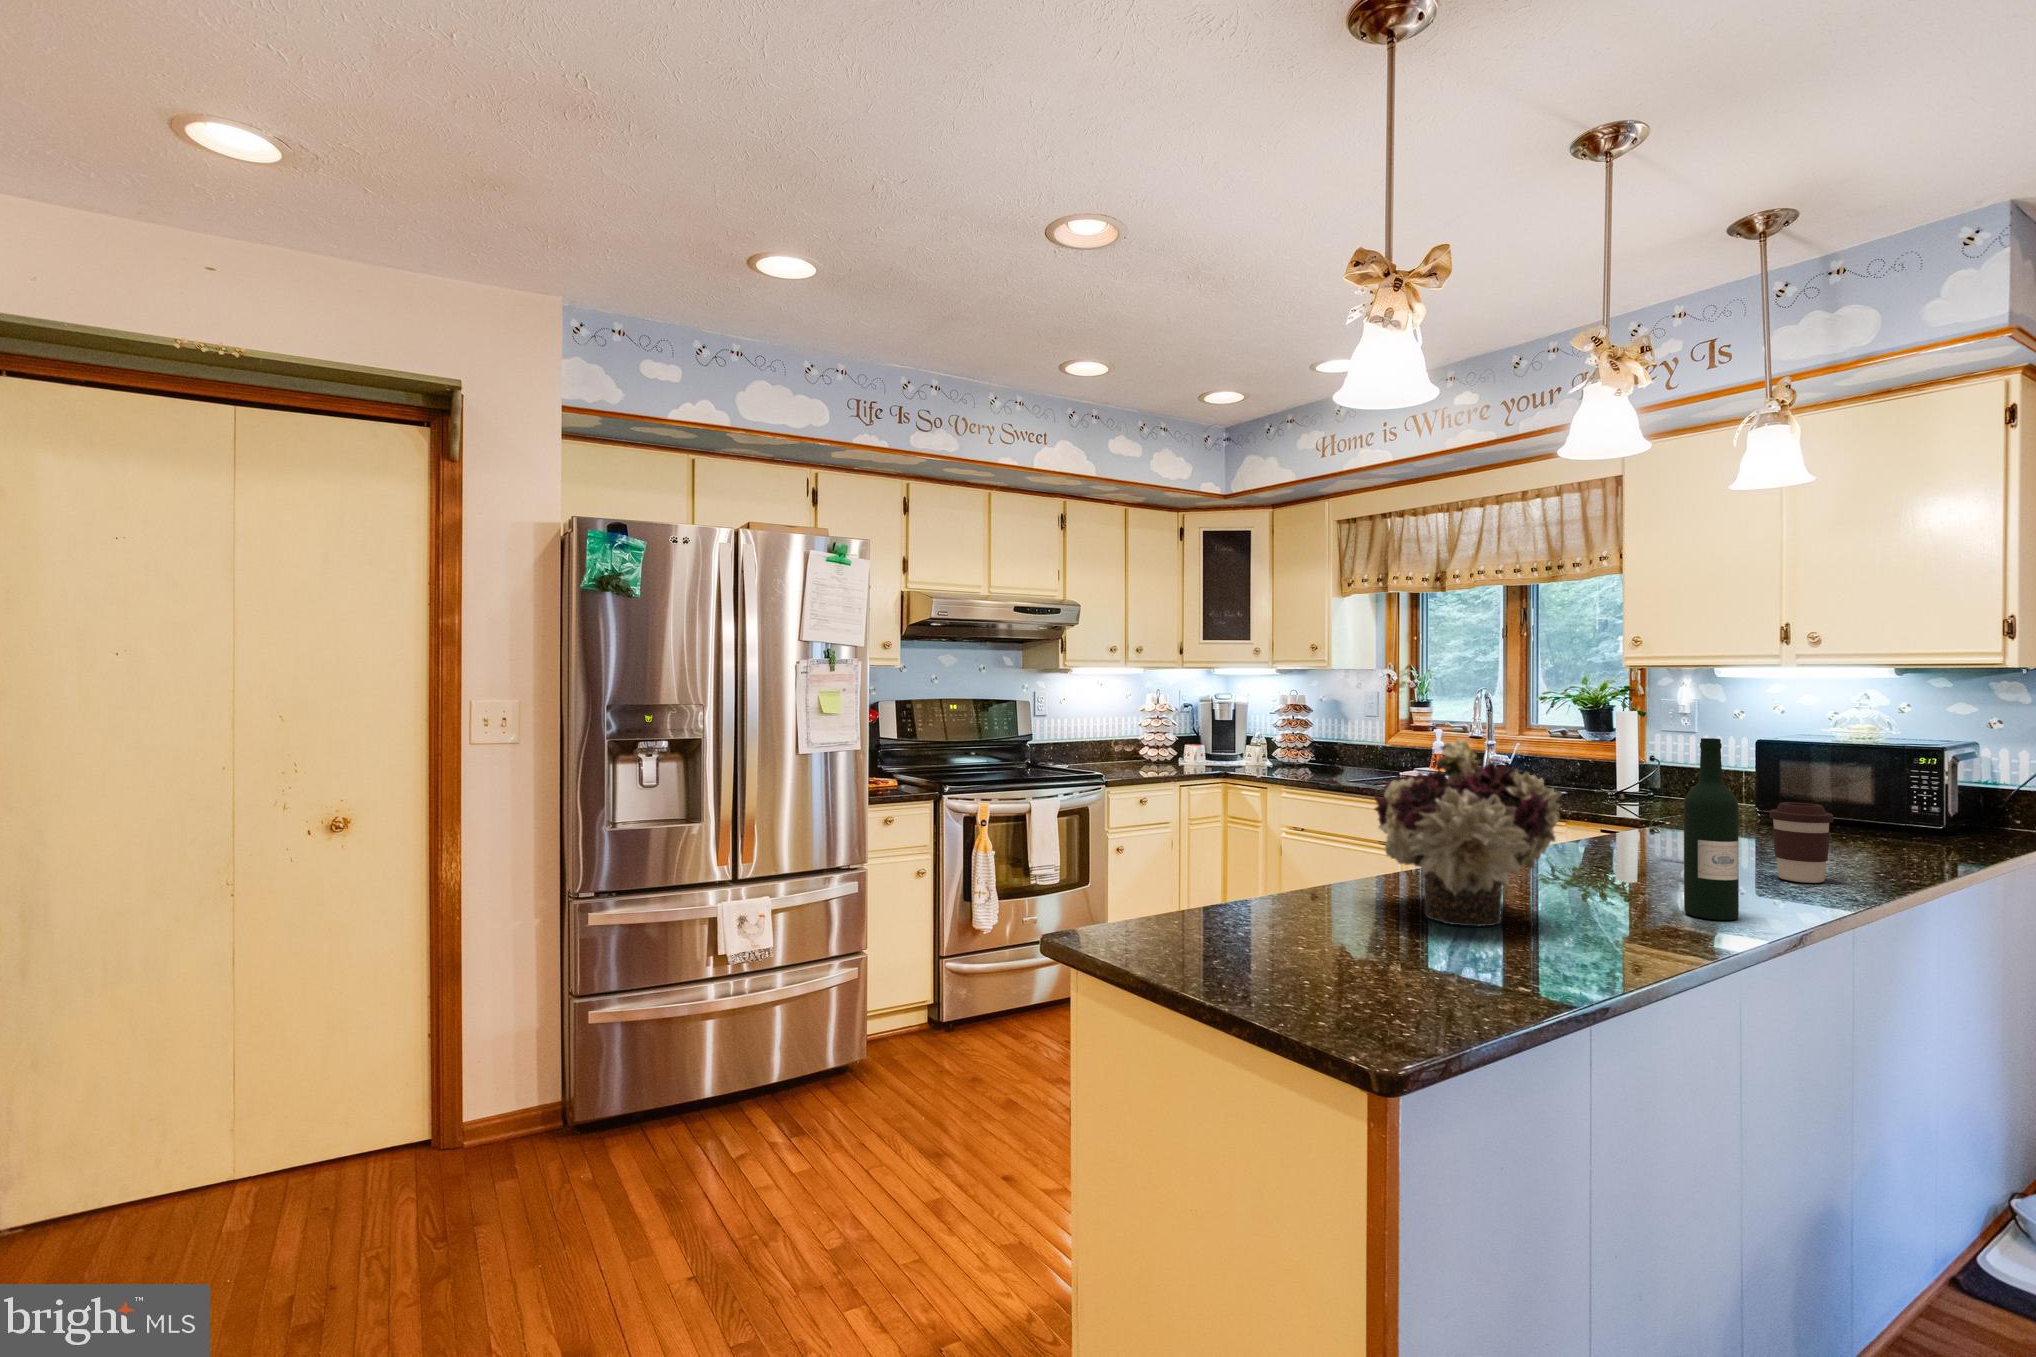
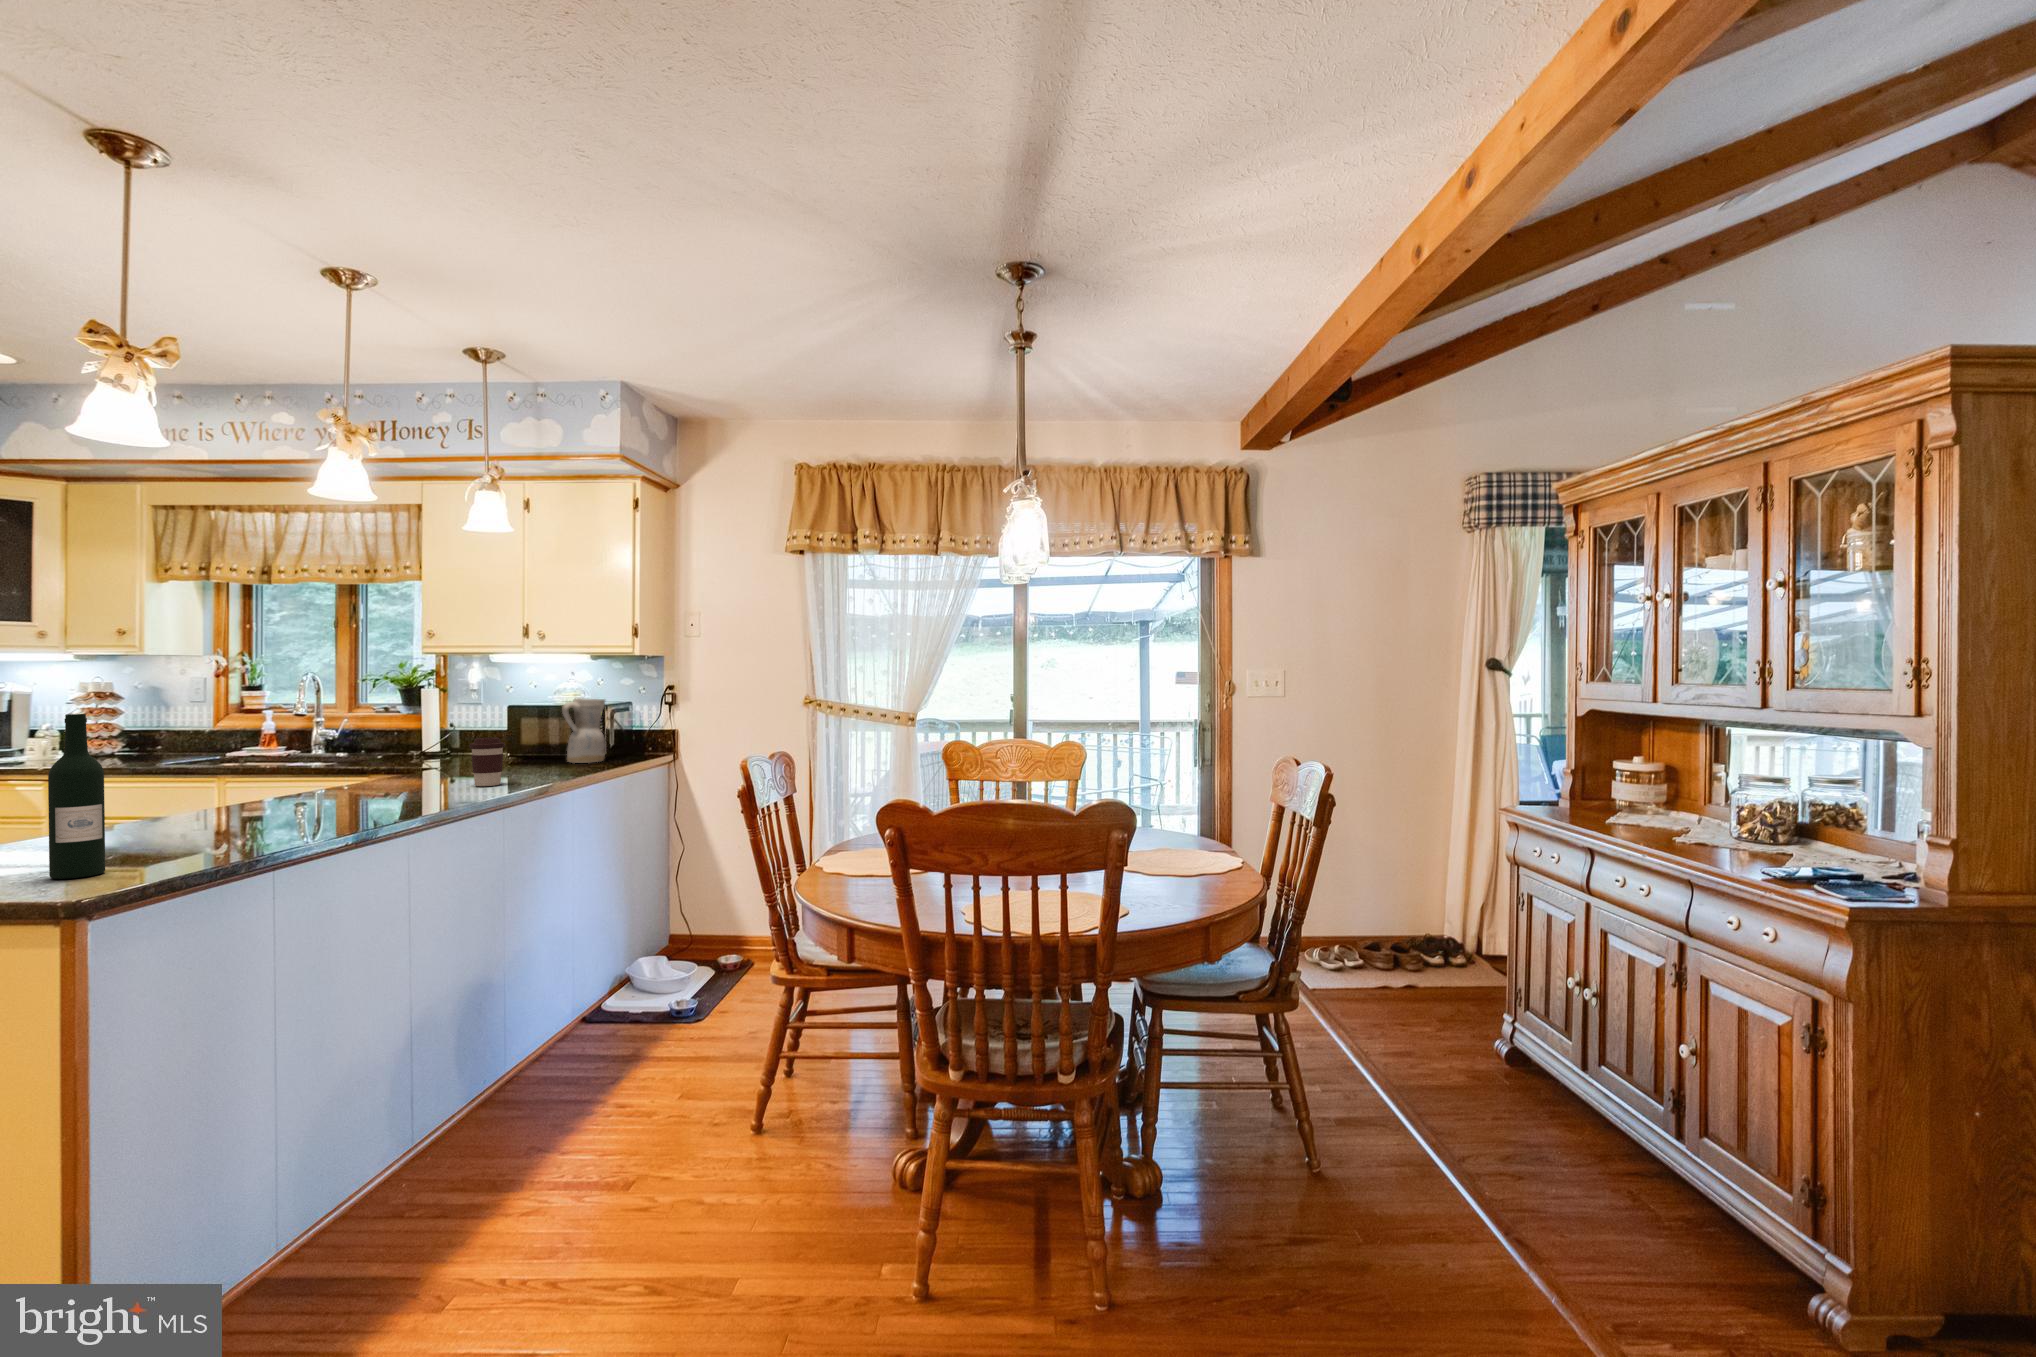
flower arrangement: present [1374,738,1562,926] -> none [141,701,293,835]
wine bottle: present [1684,738,1739,920] -> present [48,714,105,879]
ceramic pitcher: none [1881,739,1964,847] -> present [562,698,605,763]

